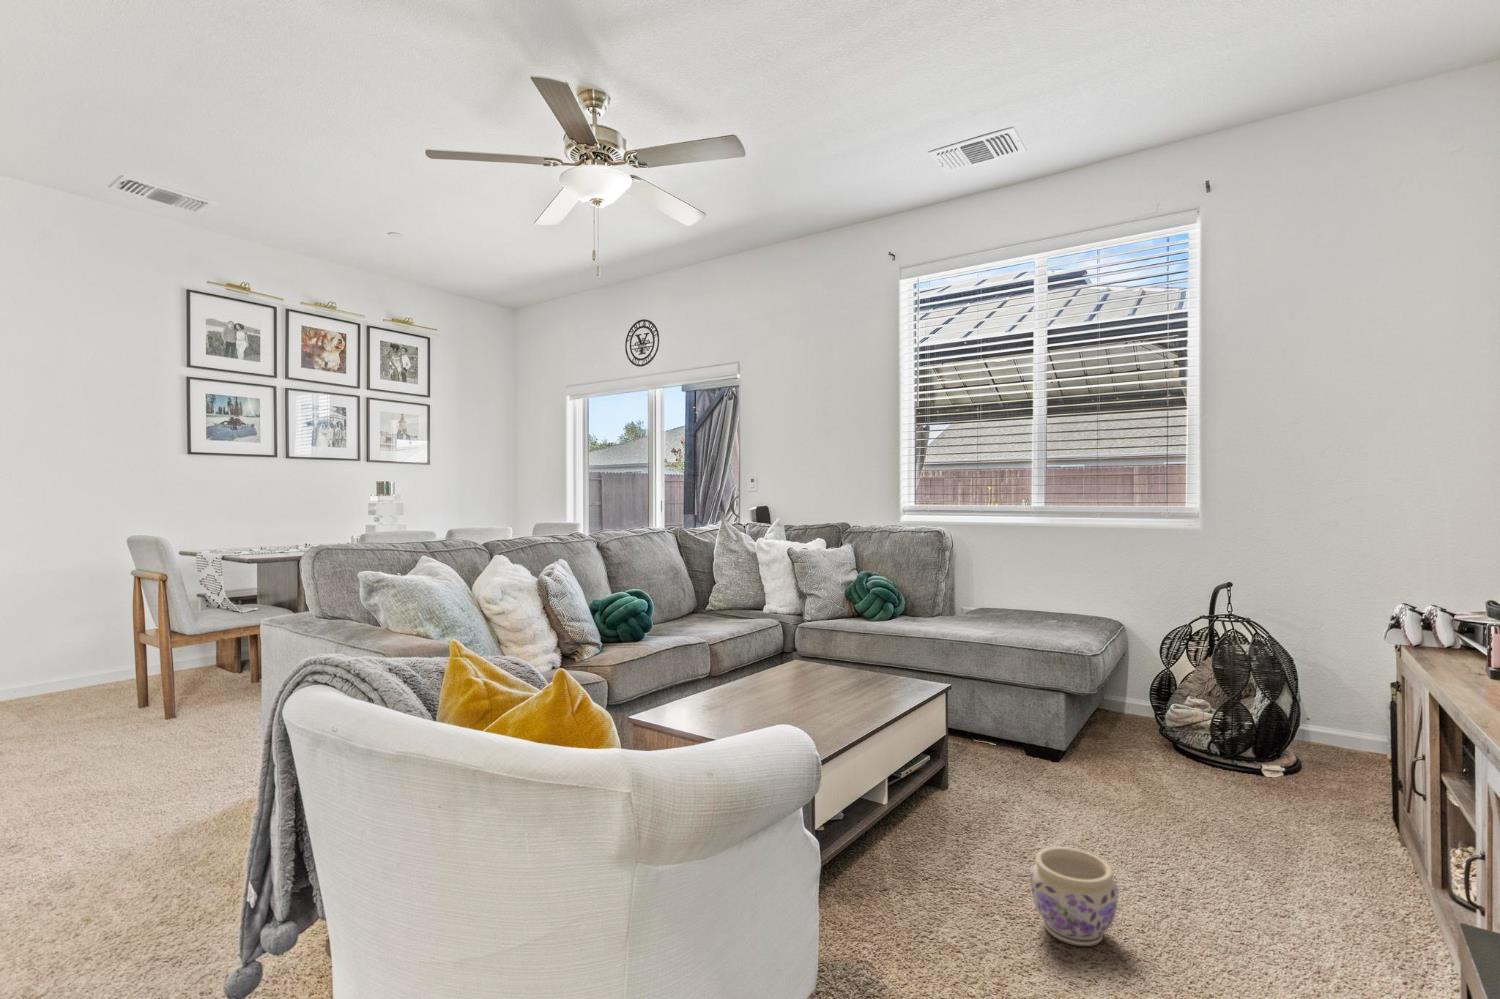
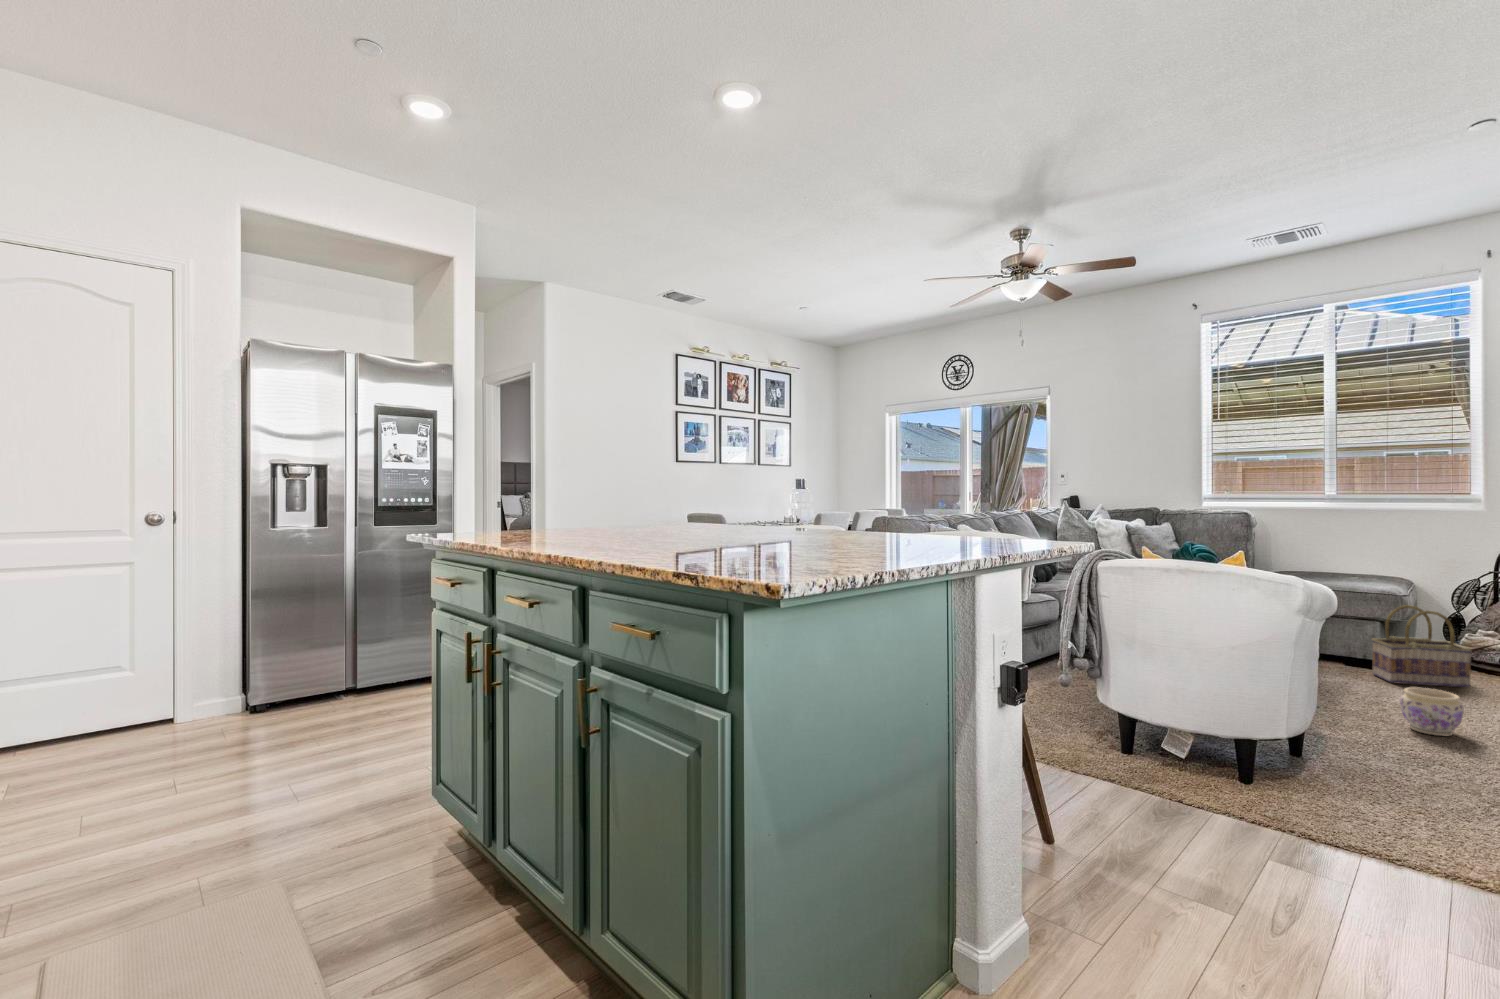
basket: none [1049,672,1168,798] -> present [1372,605,1472,688]

